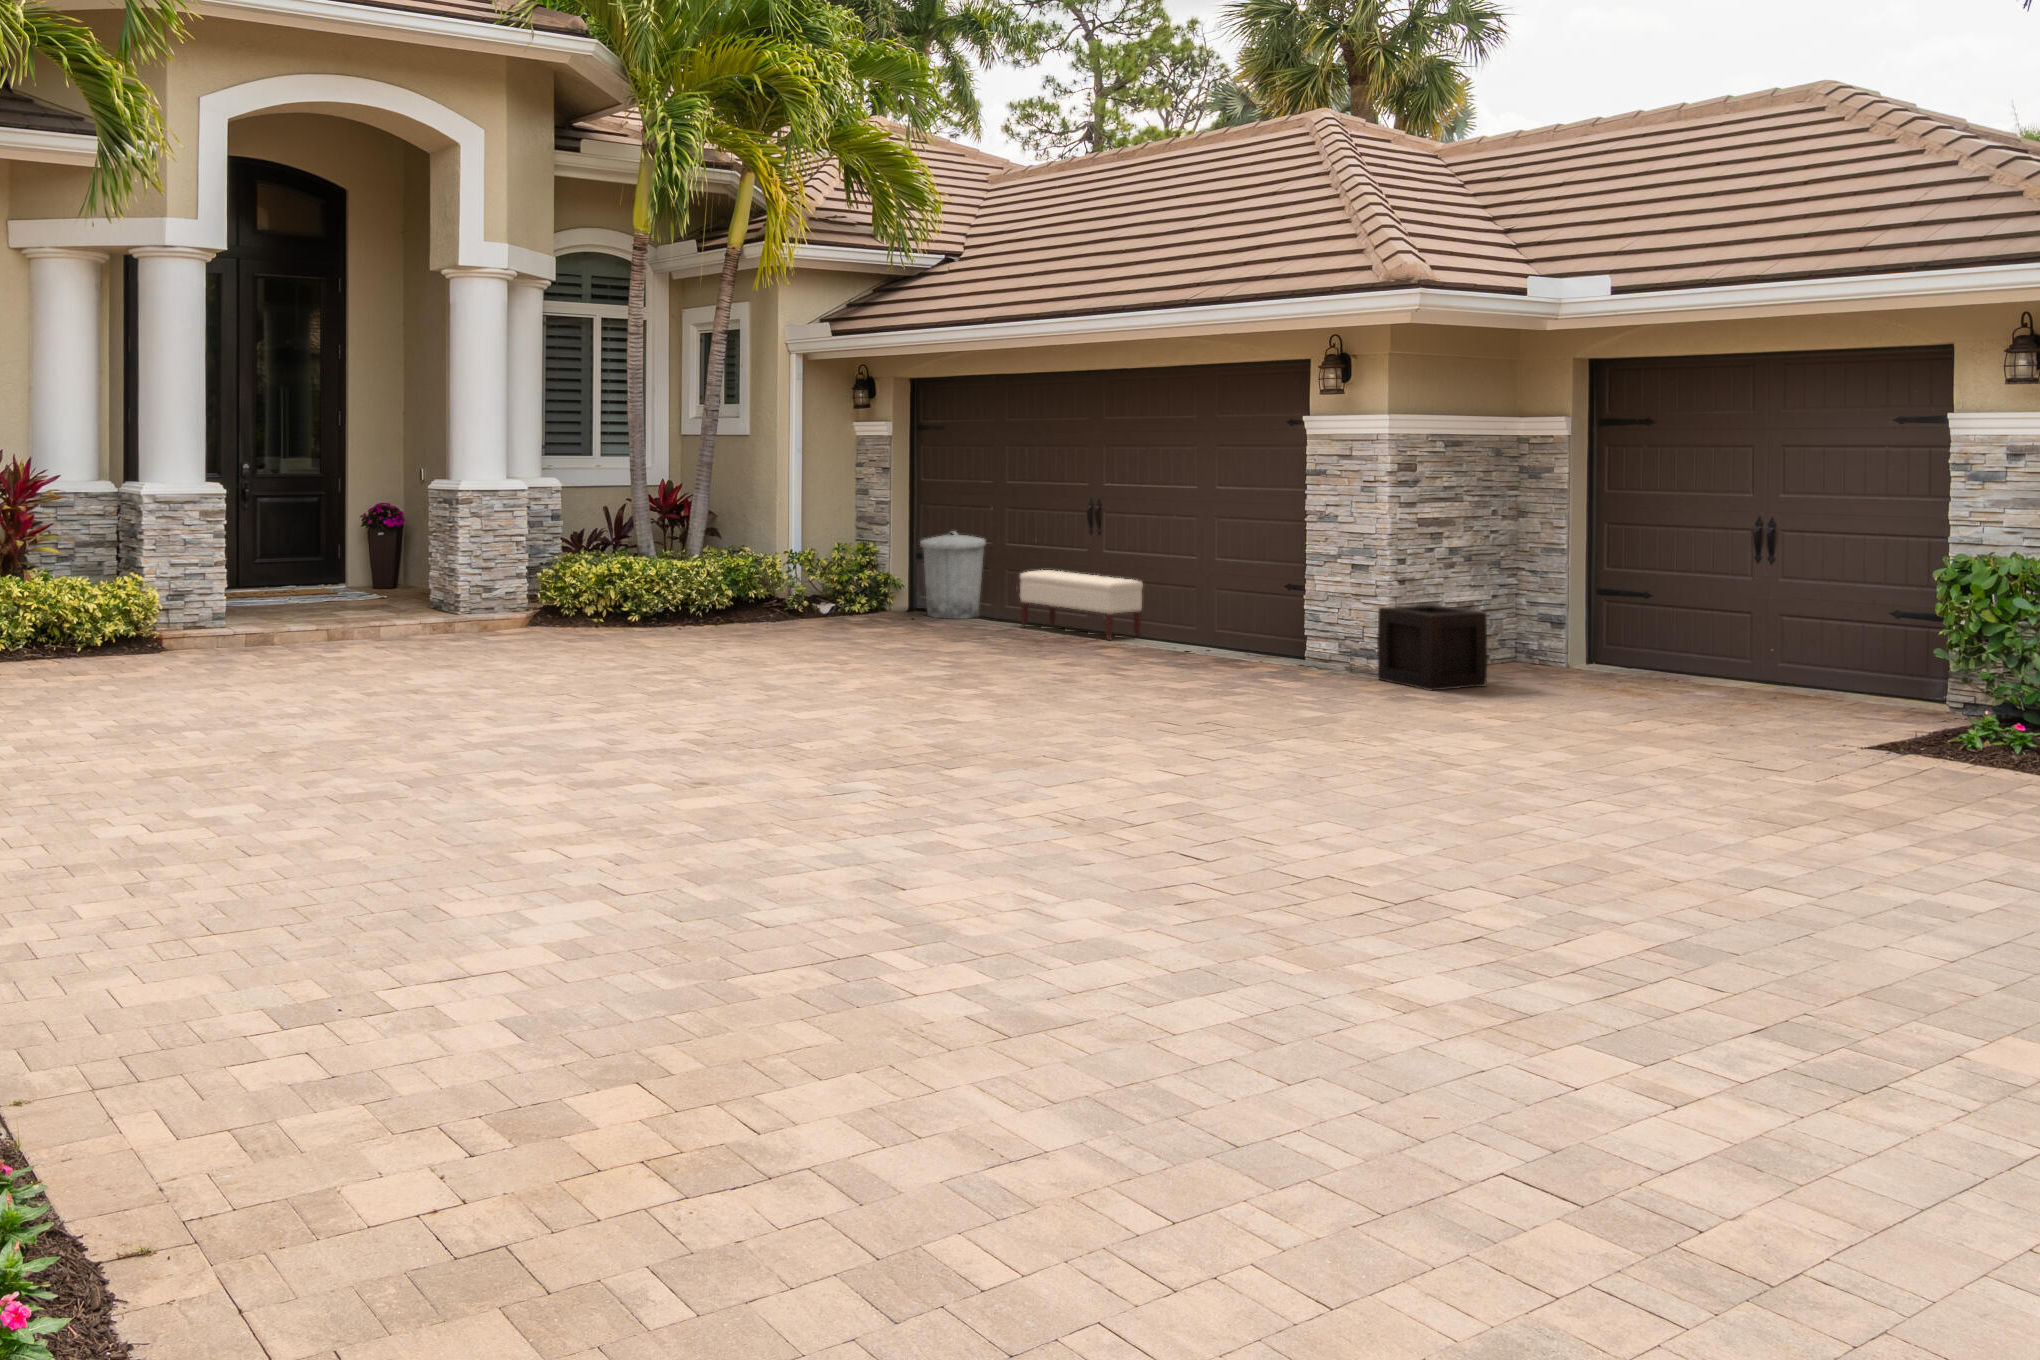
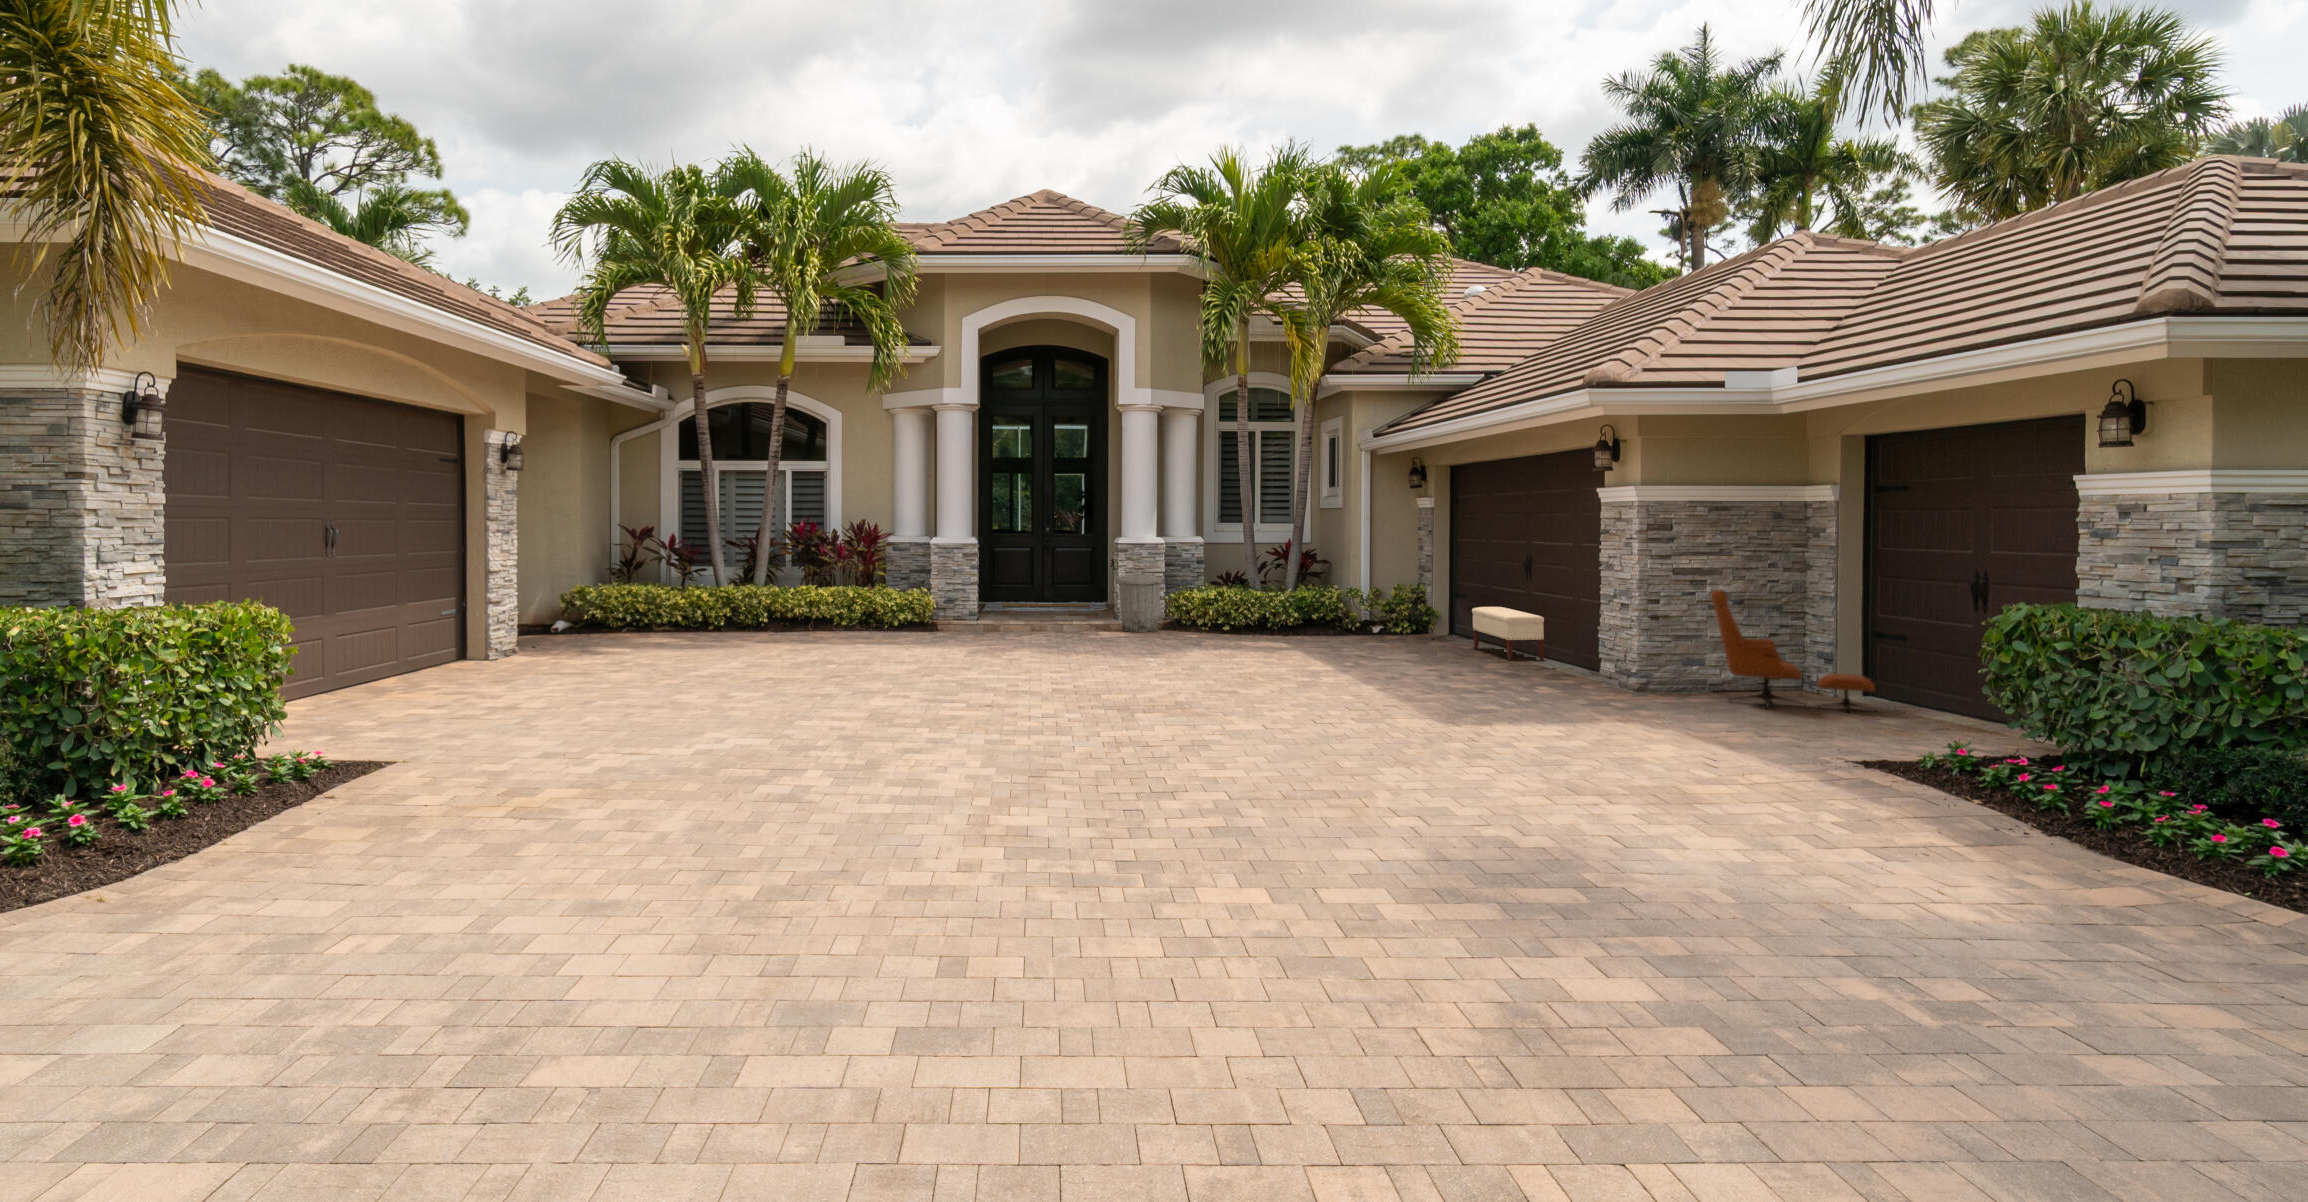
trash can: present [920,531,986,619] -> present [1117,572,1162,632]
lounge chair: none [1455,543,1617,681] -> present [1711,590,1875,711]
wooden crate: present [1377,605,1487,690] -> none [1623,639,1705,709]

